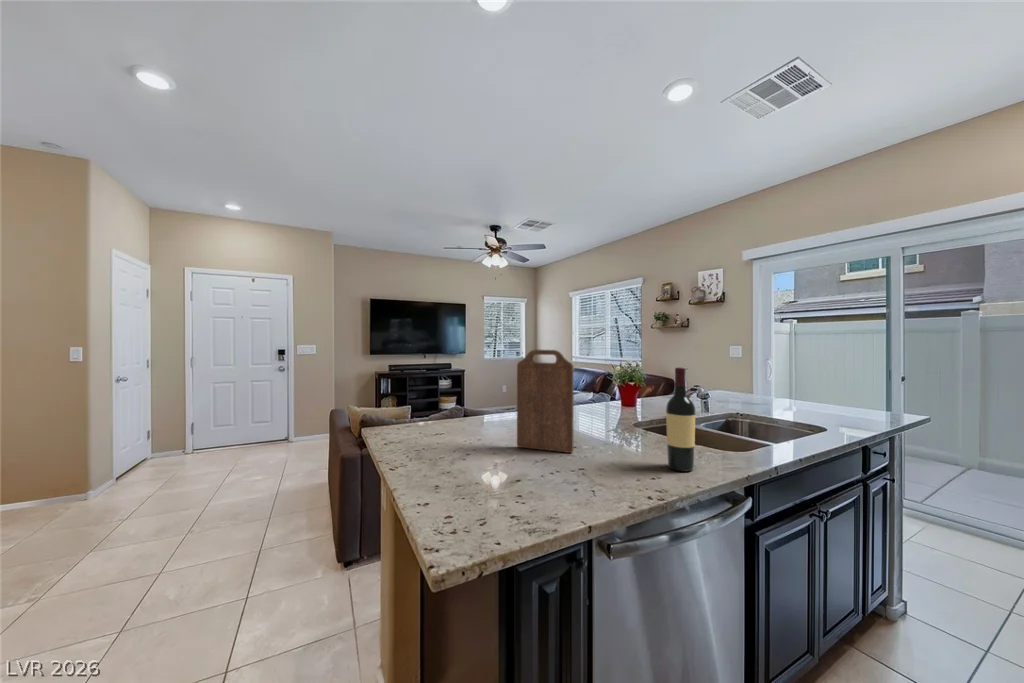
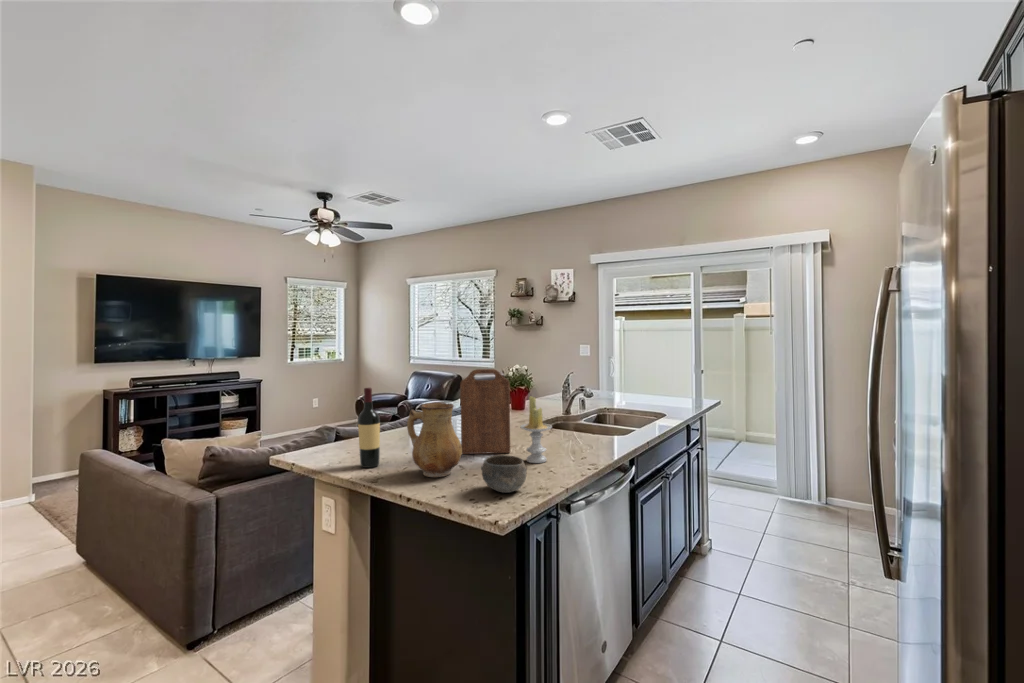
wine bottle: present [666,368,696,471] -> present [358,388,380,468]
ceramic pitcher: none [433,383,492,473] -> present [407,402,462,477]
candle: none [573,384,617,473] -> present [520,397,552,463]
bowl: none [474,457,541,516] -> present [482,455,527,493]

